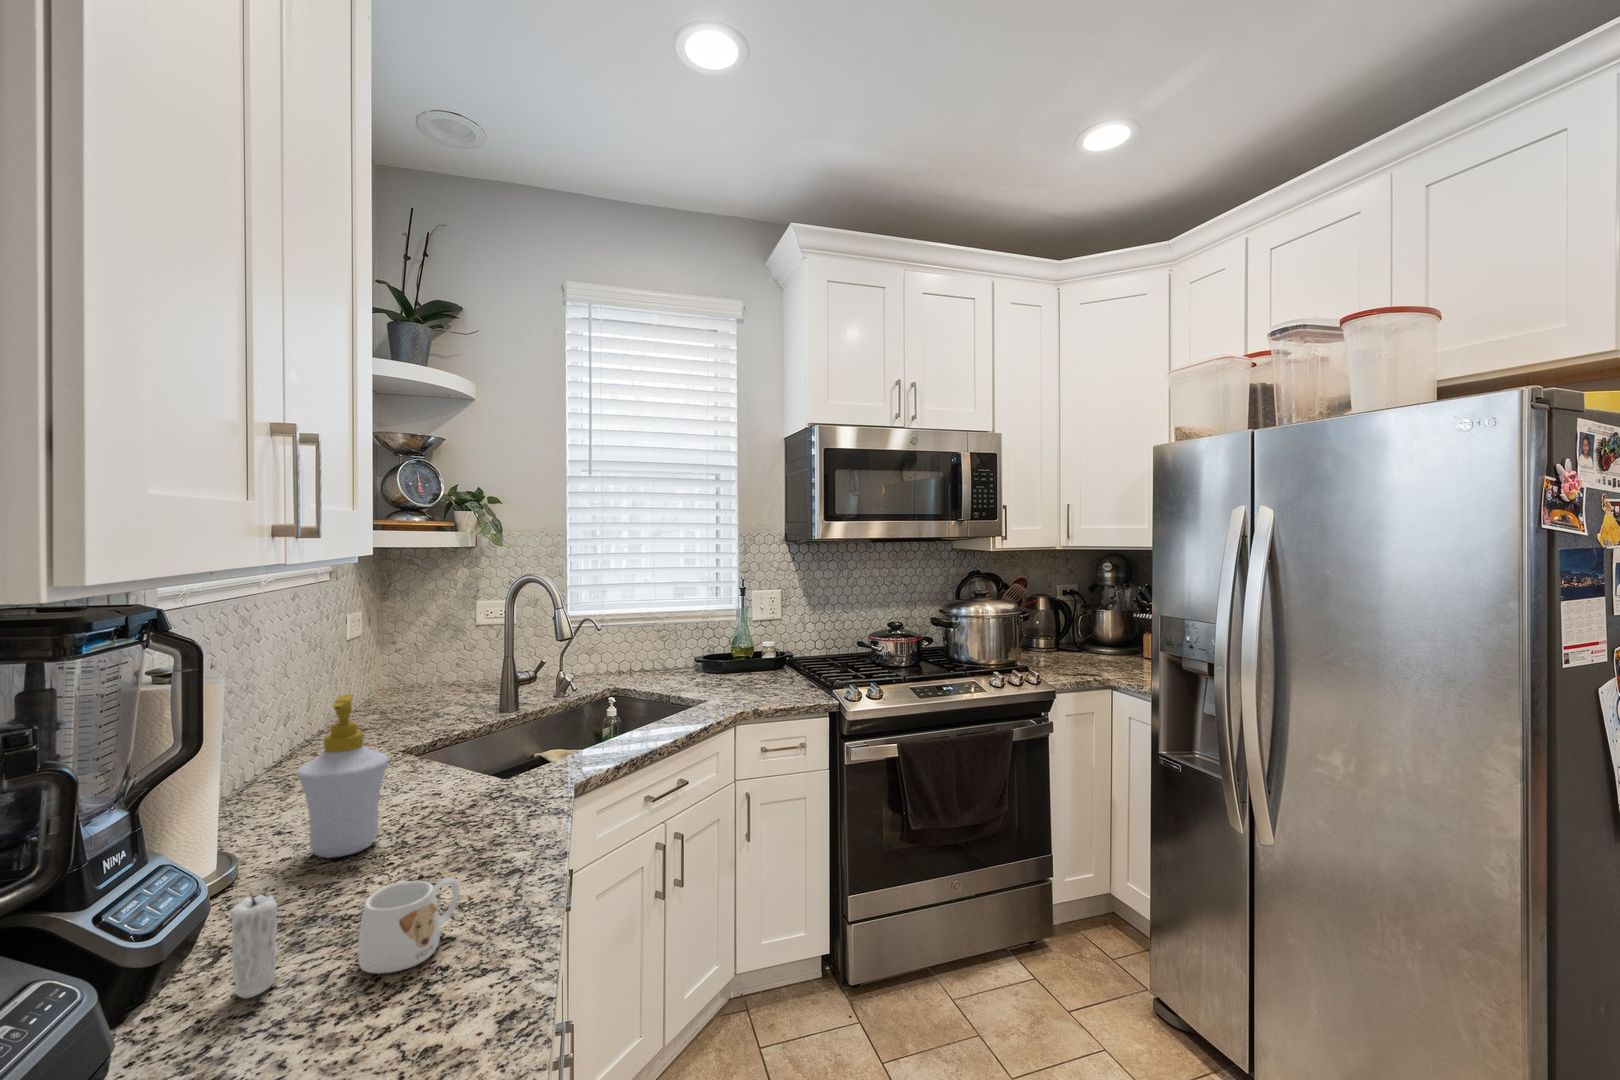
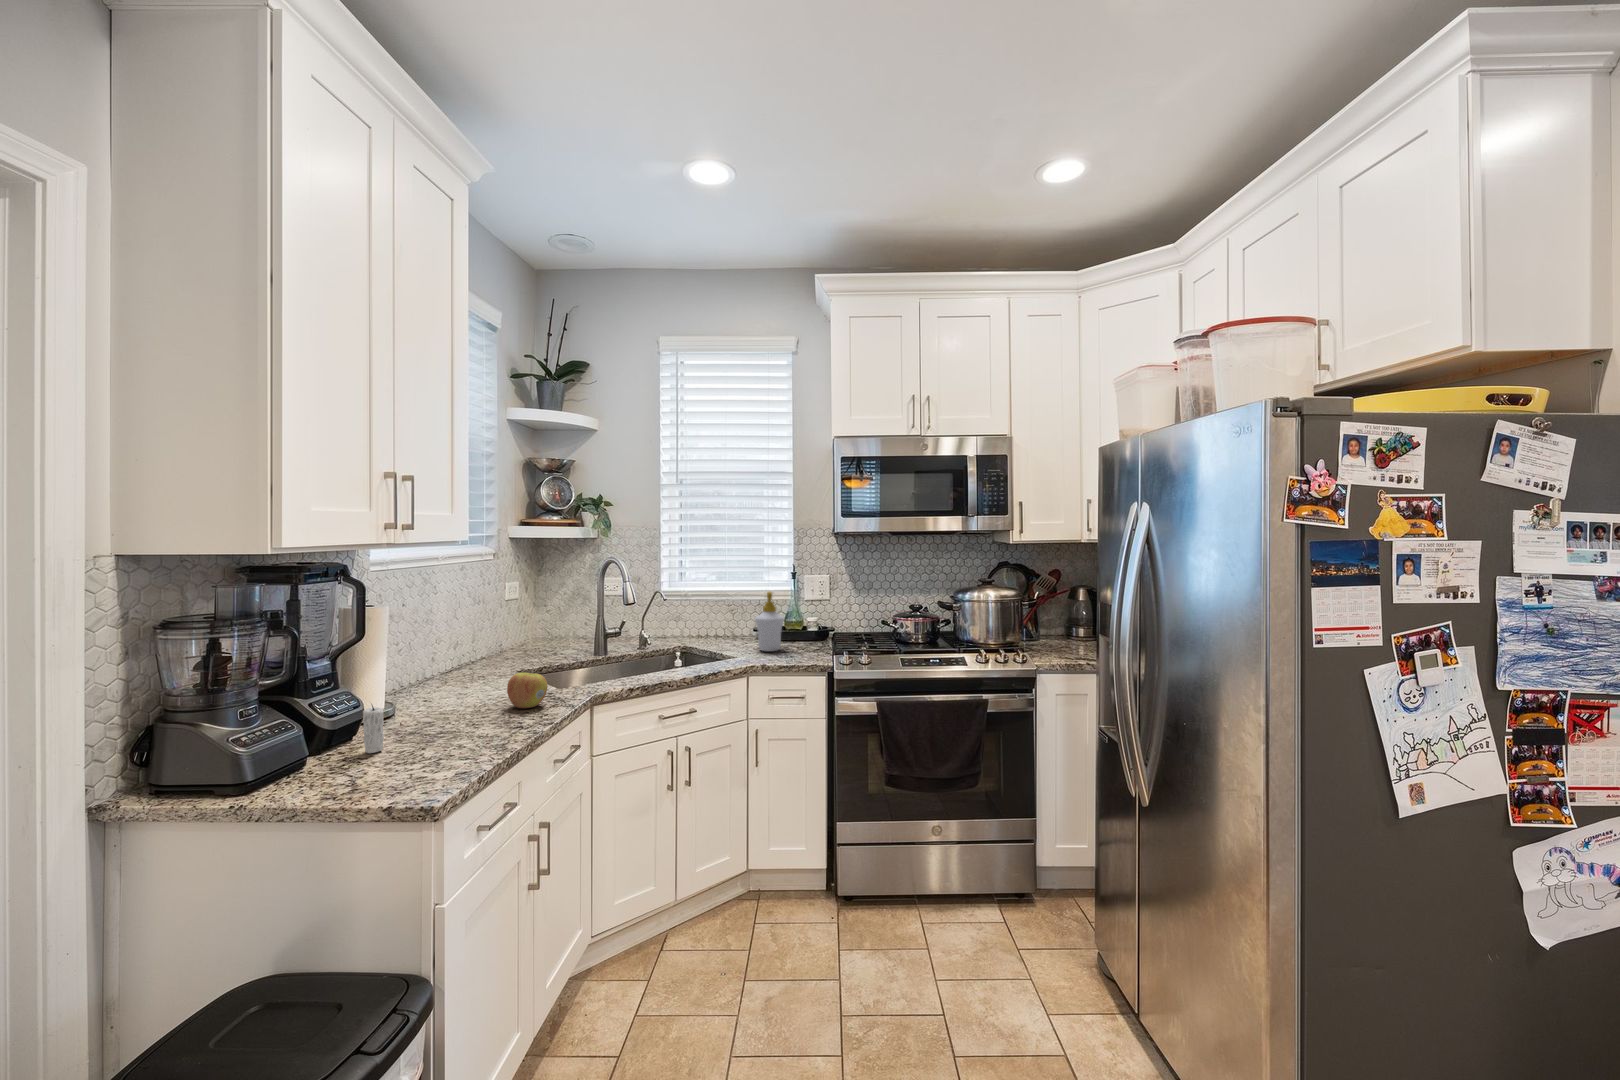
soap bottle: present [297,694,389,858] -> present [755,592,784,652]
apple: none [451,766,519,829] -> present [507,673,547,708]
mug: present [358,877,460,974] -> none [418,714,474,753]

